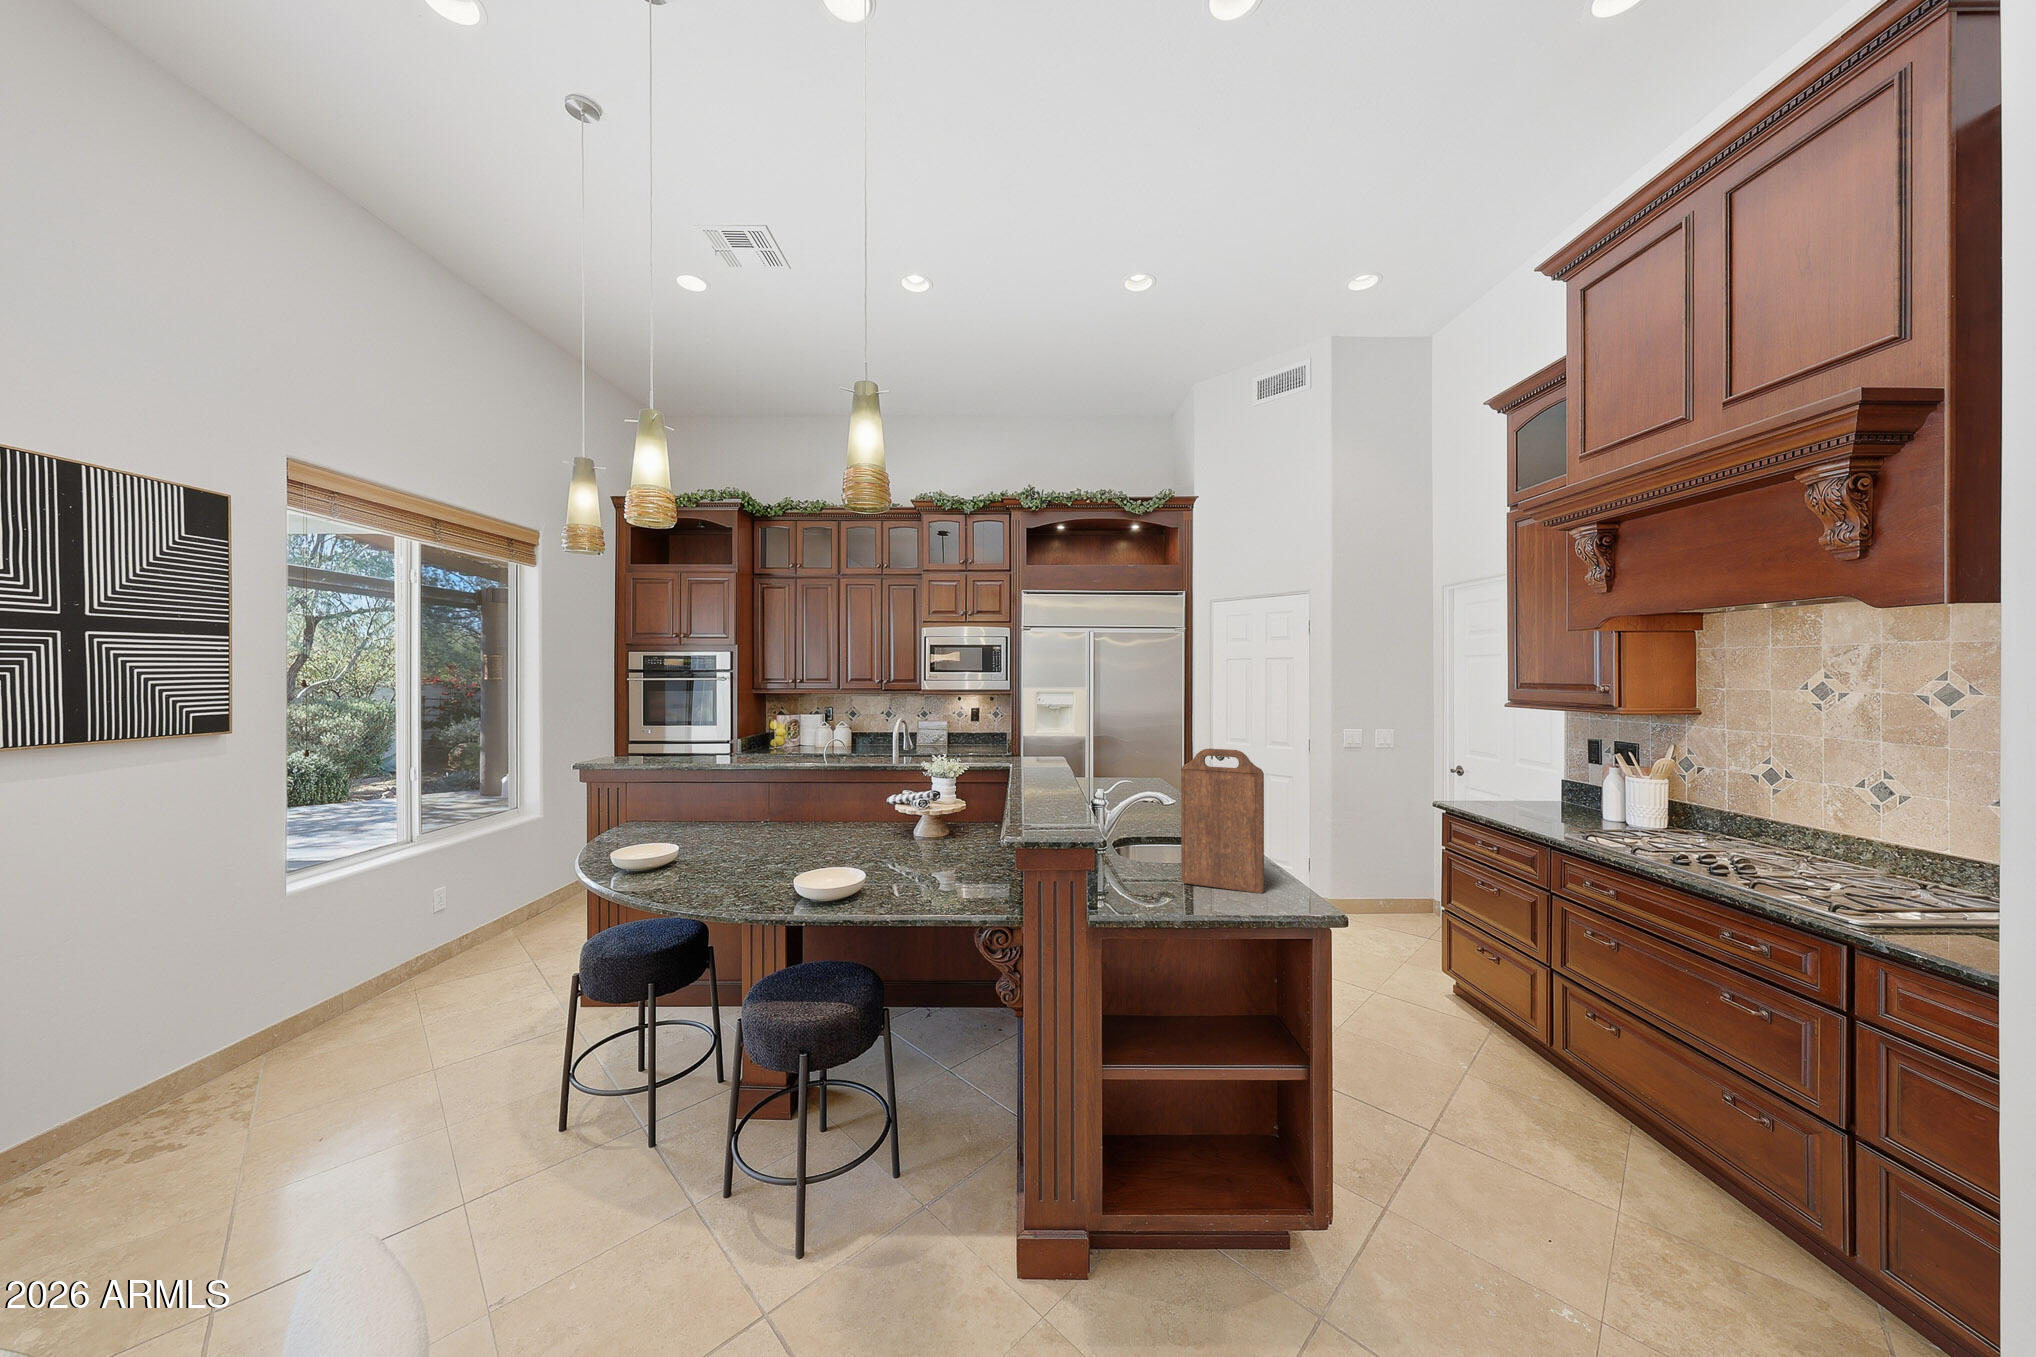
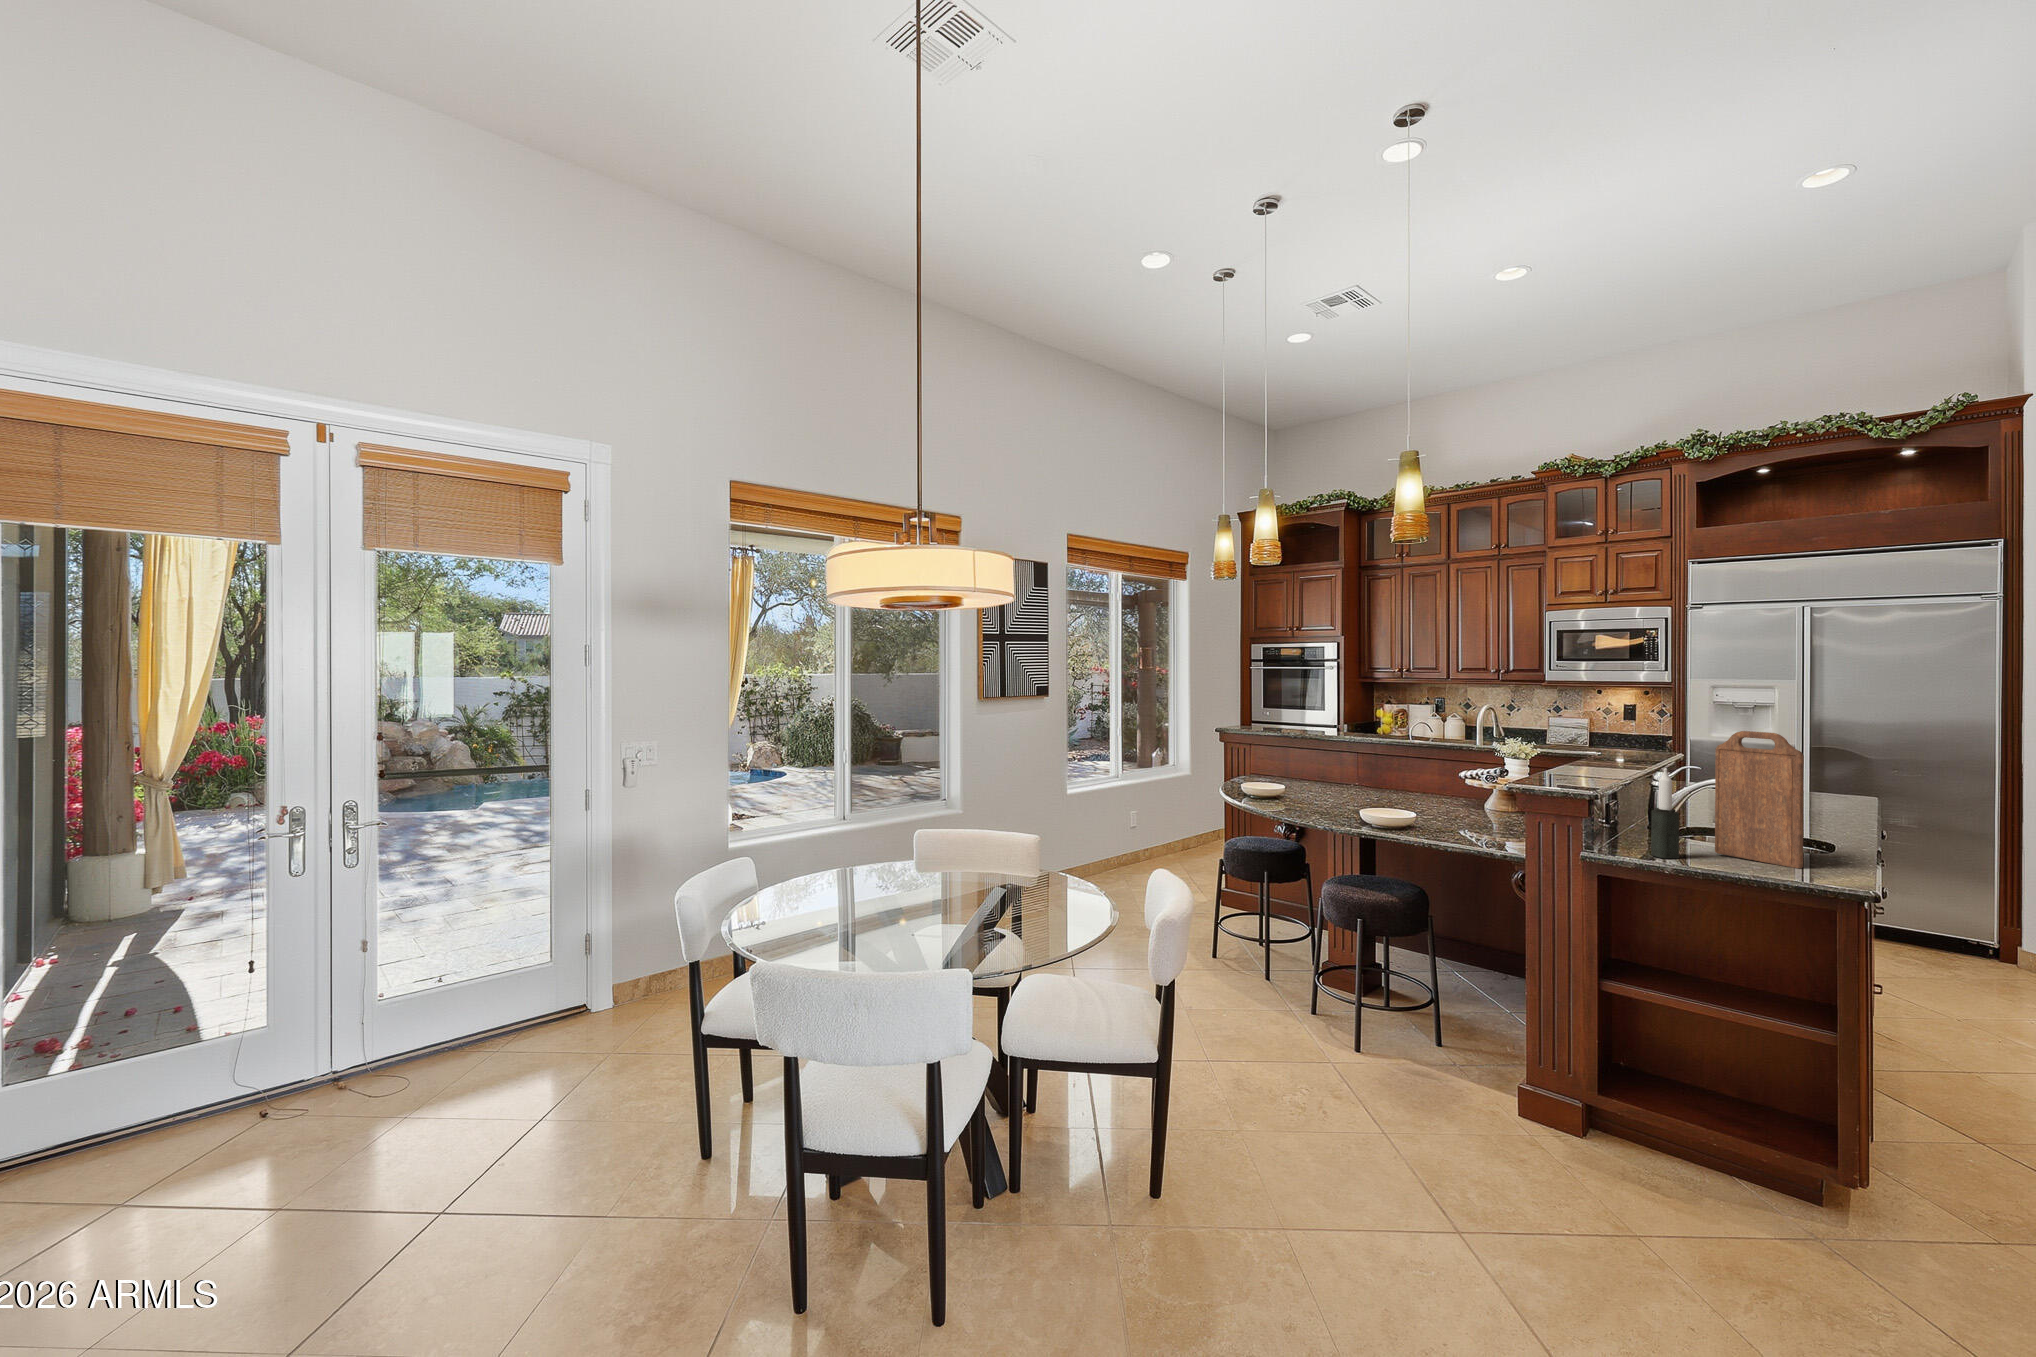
candle: none [1138,797,1164,904] -> present [1651,768,1679,859]

